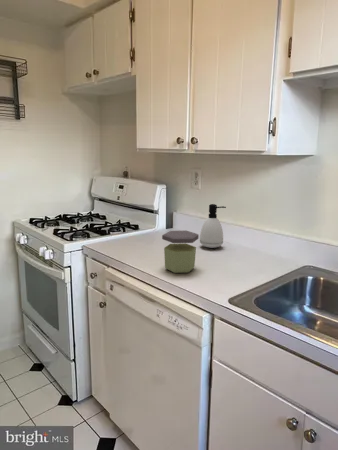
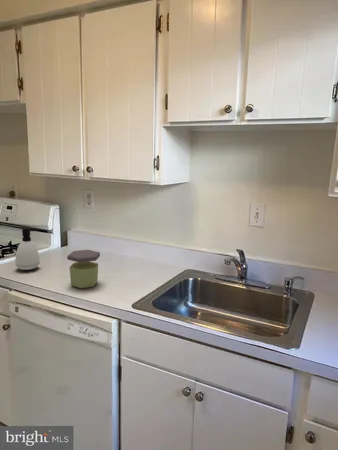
soap dispenser: present [200,204,226,248] -> present [15,228,40,270]

